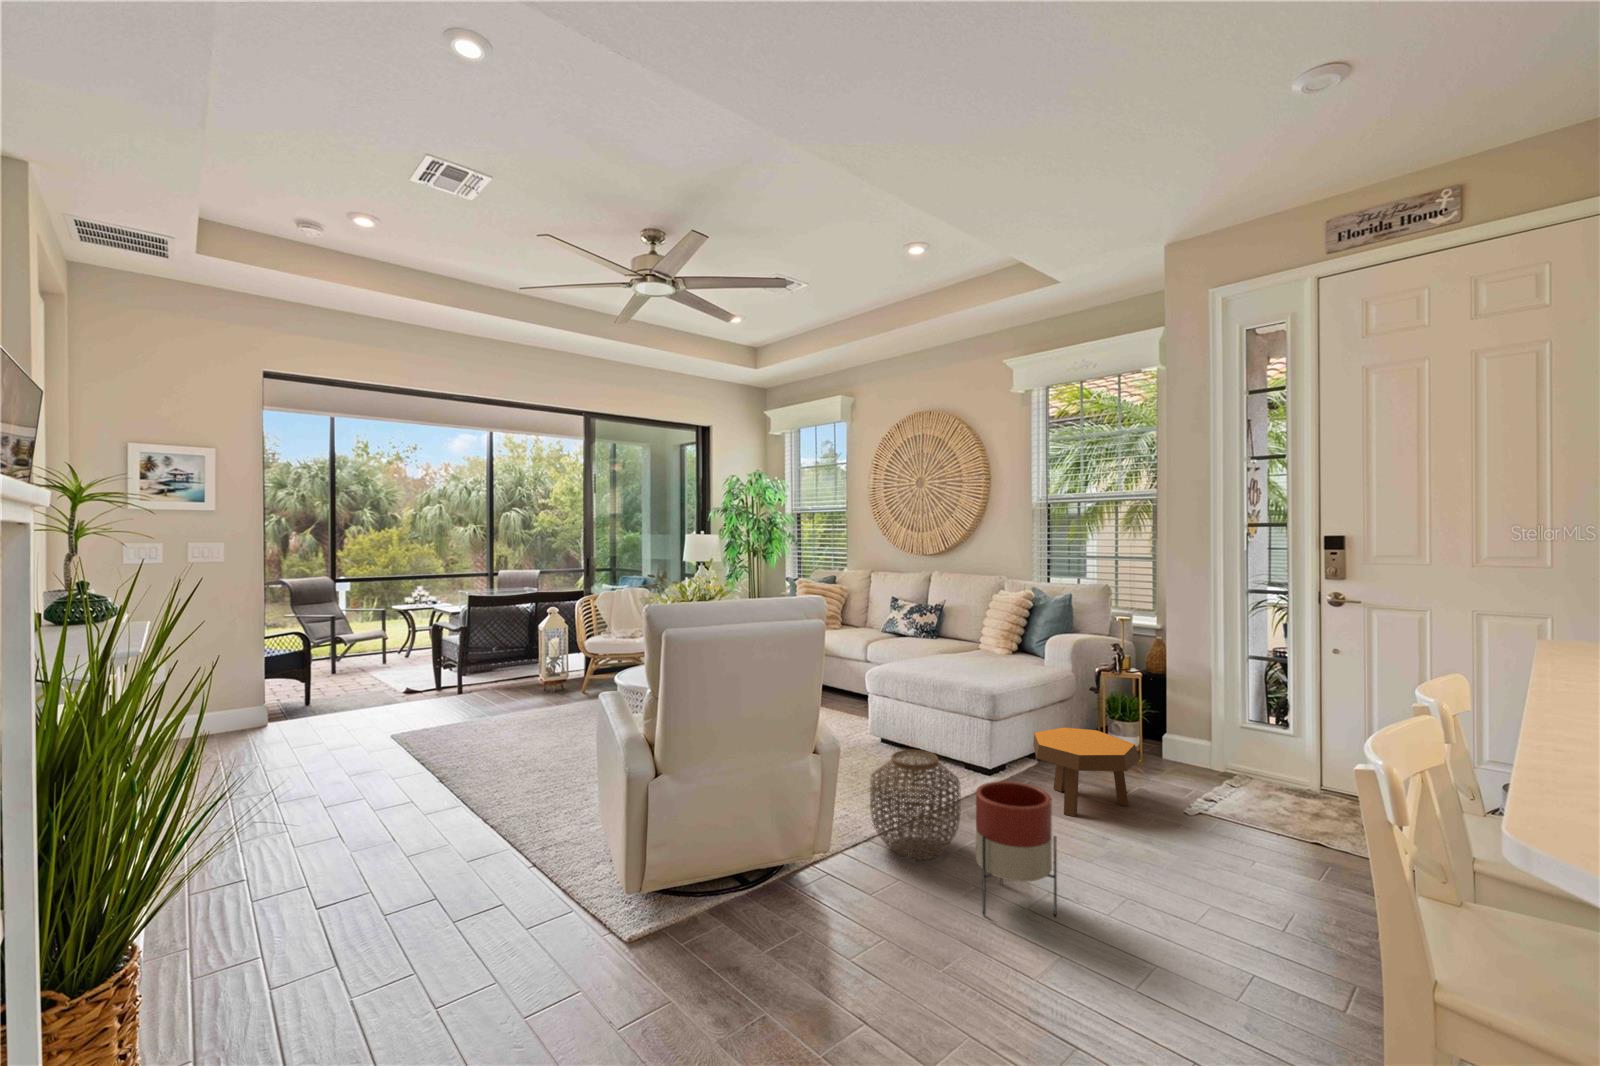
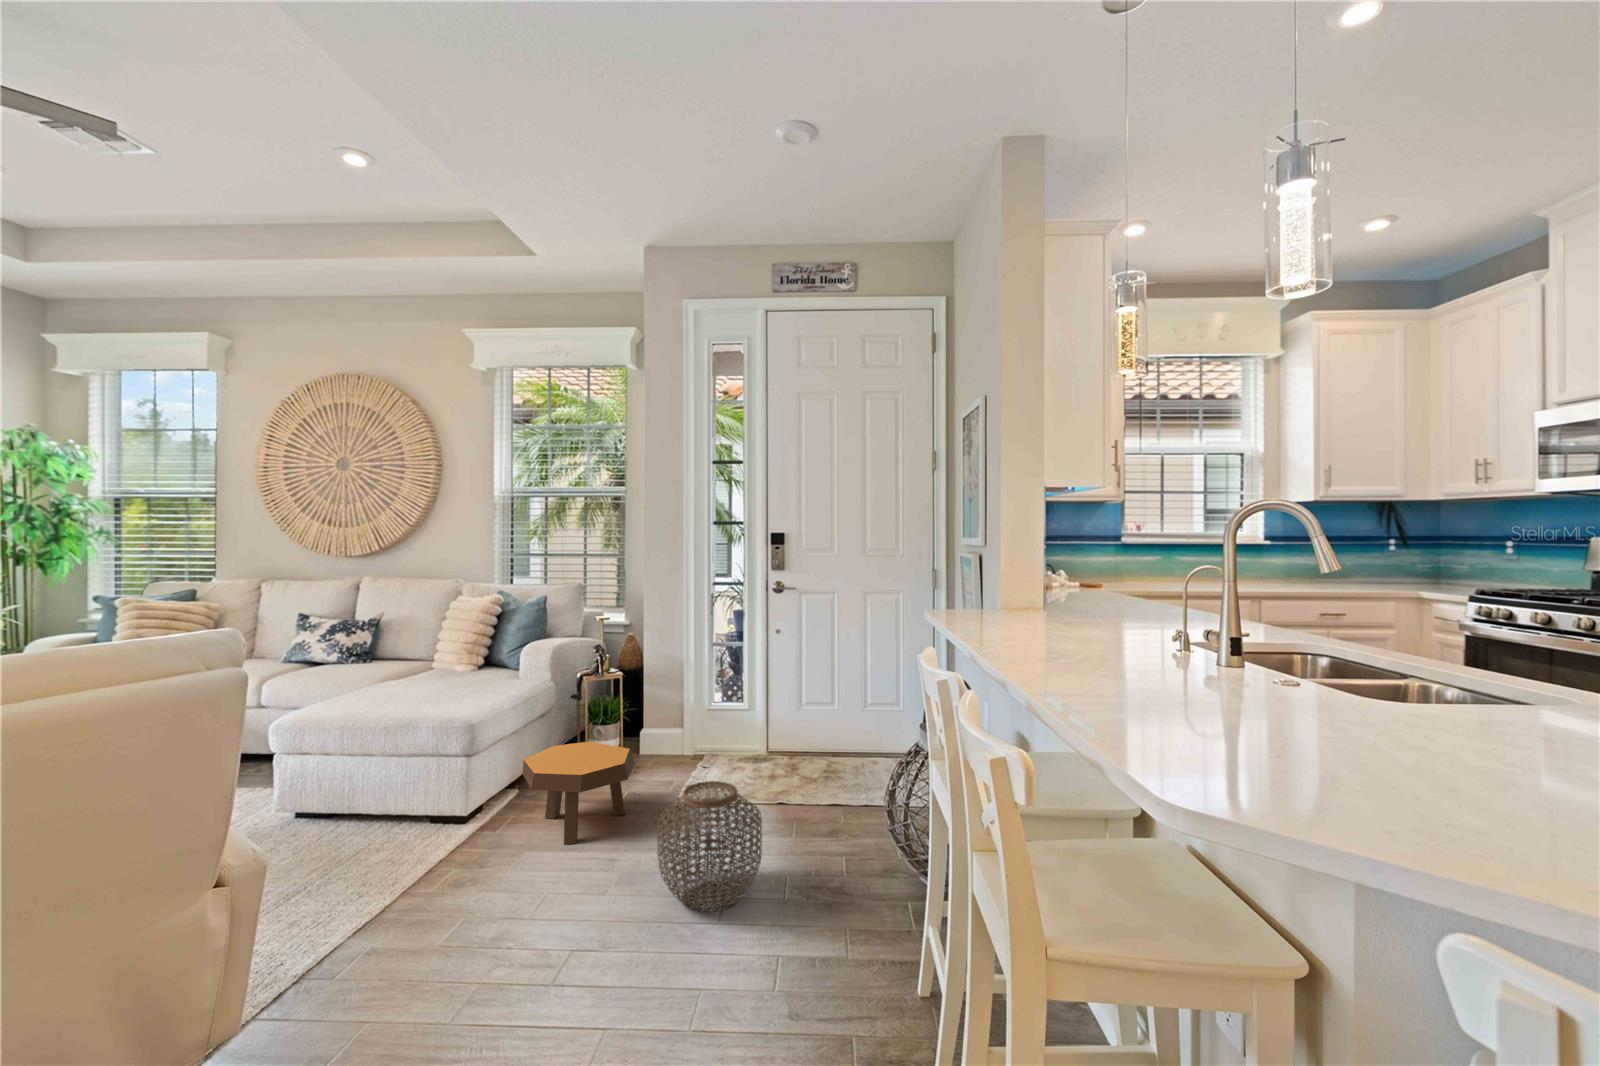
woven basket: present [870,750,960,860] -> present [657,781,762,911]
planter: present [976,781,1057,916] -> none [491,830,590,1014]

